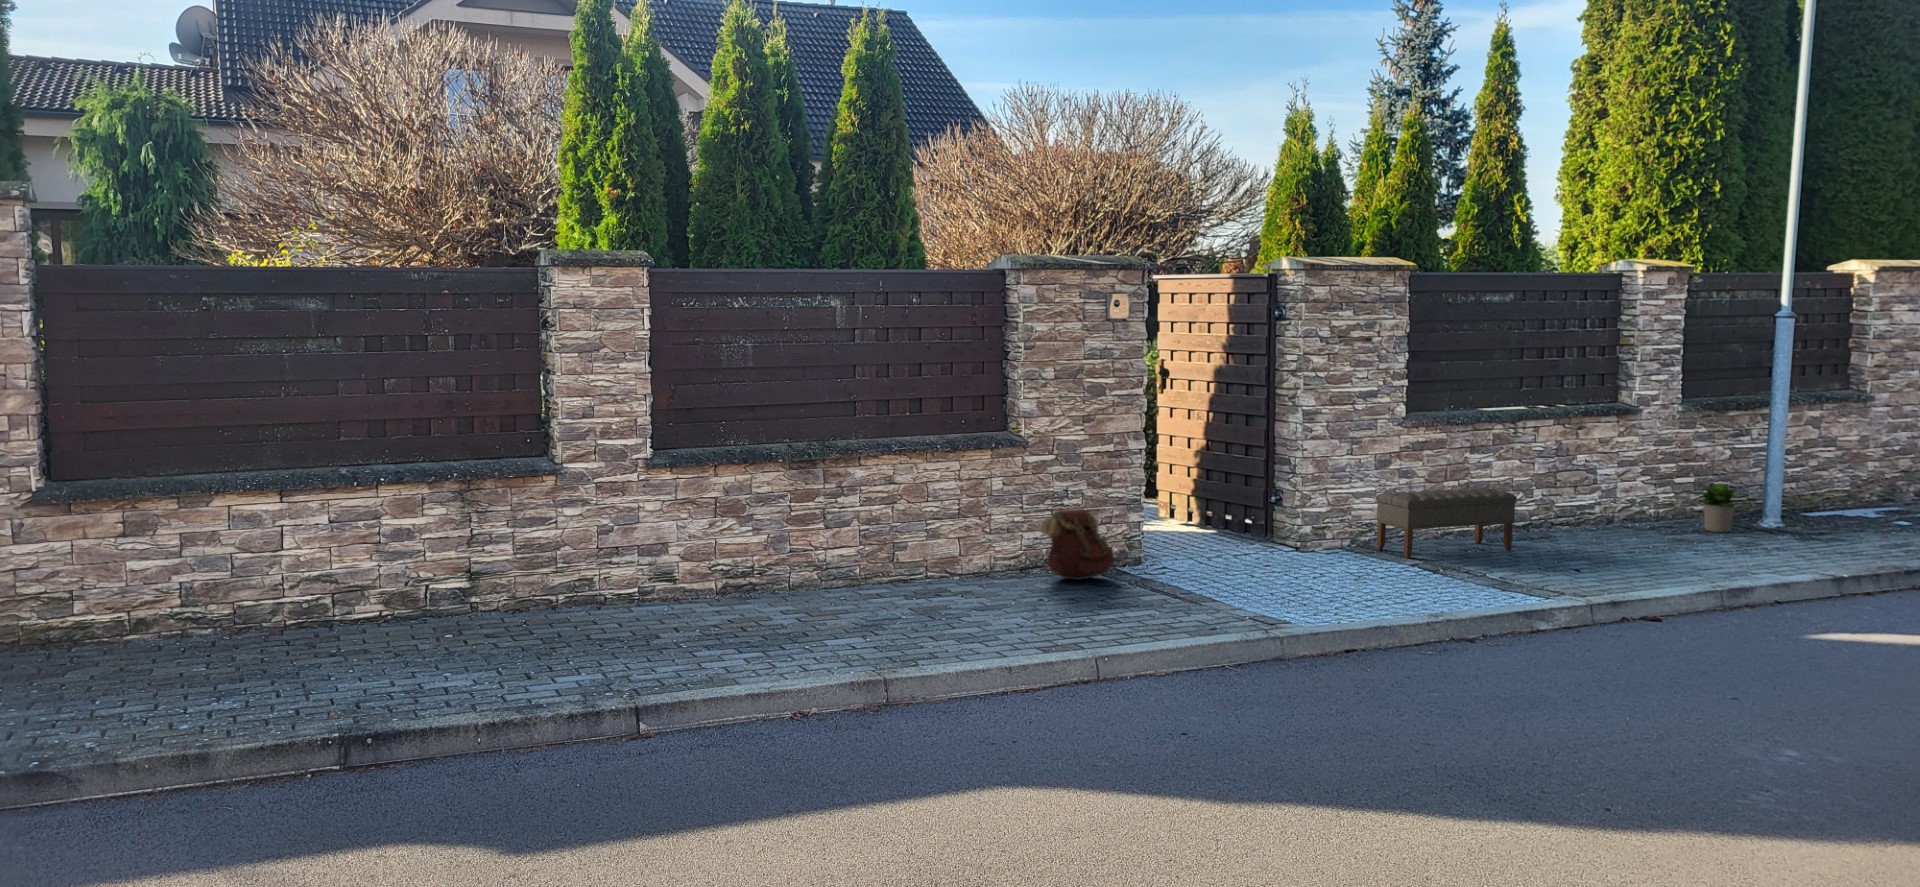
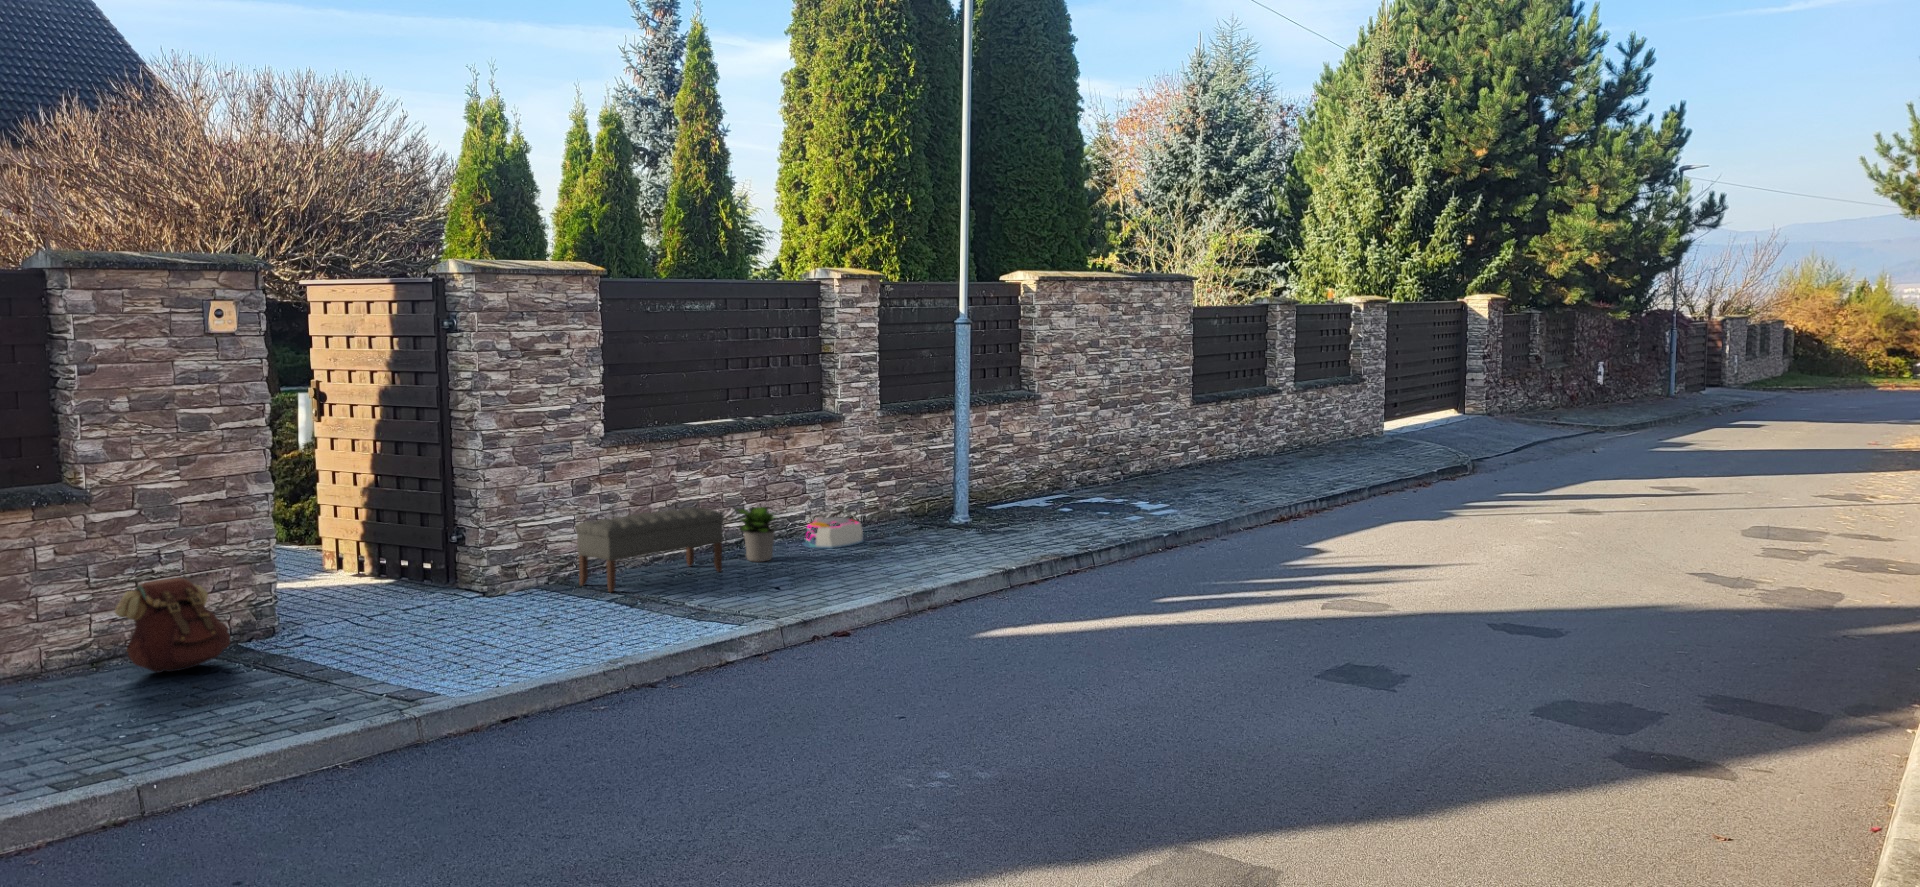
potted plant: present [1693,483,1736,533] -> present [736,507,776,562]
storage bin: none [1591,509,1659,541] -> present [804,517,863,549]

